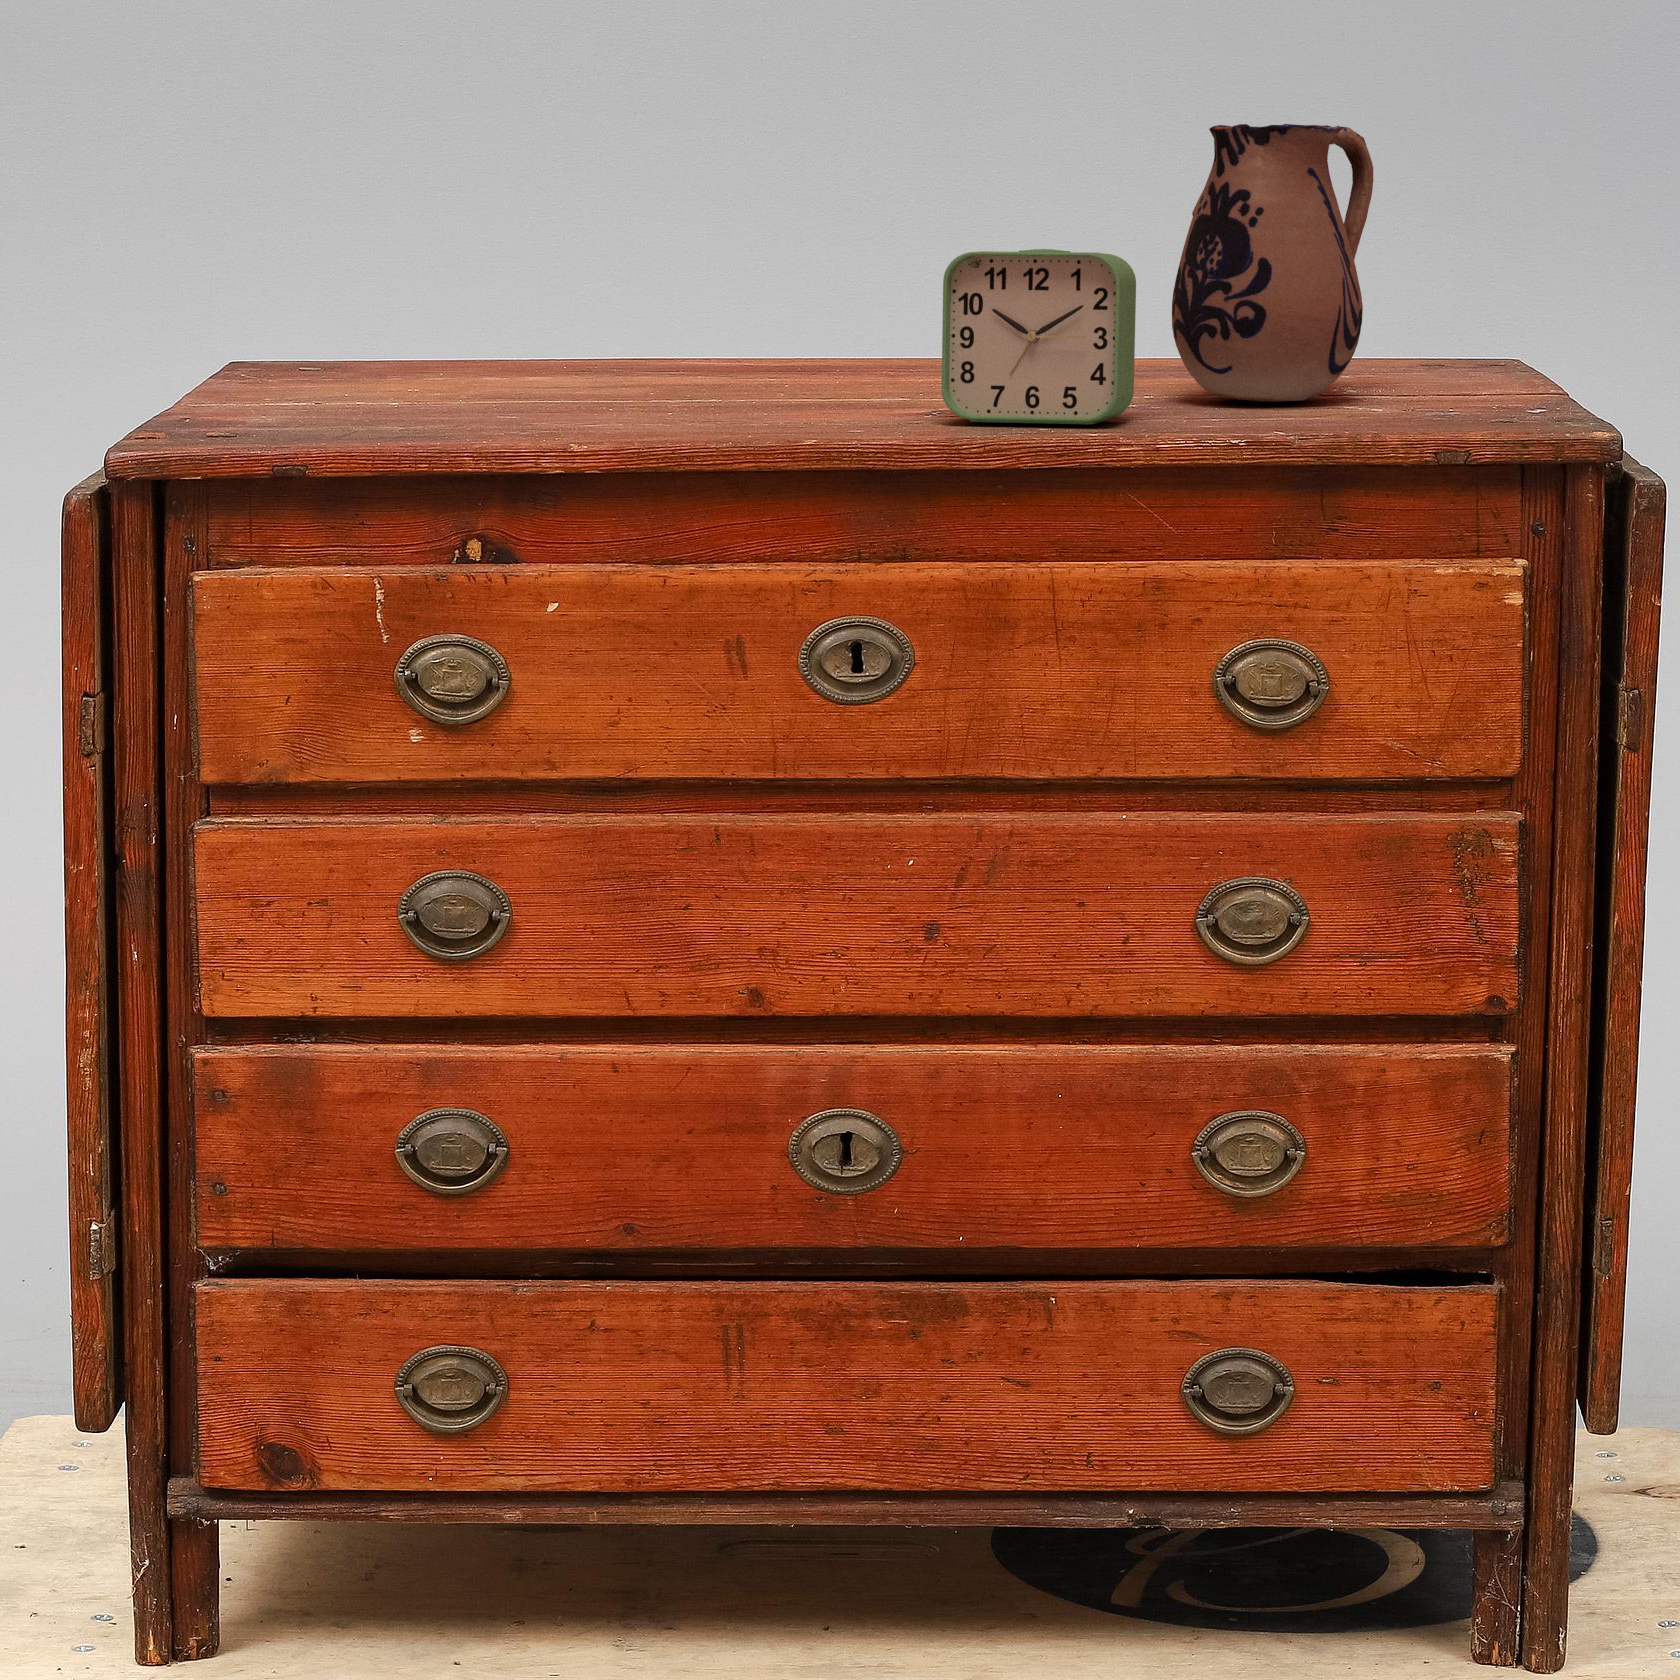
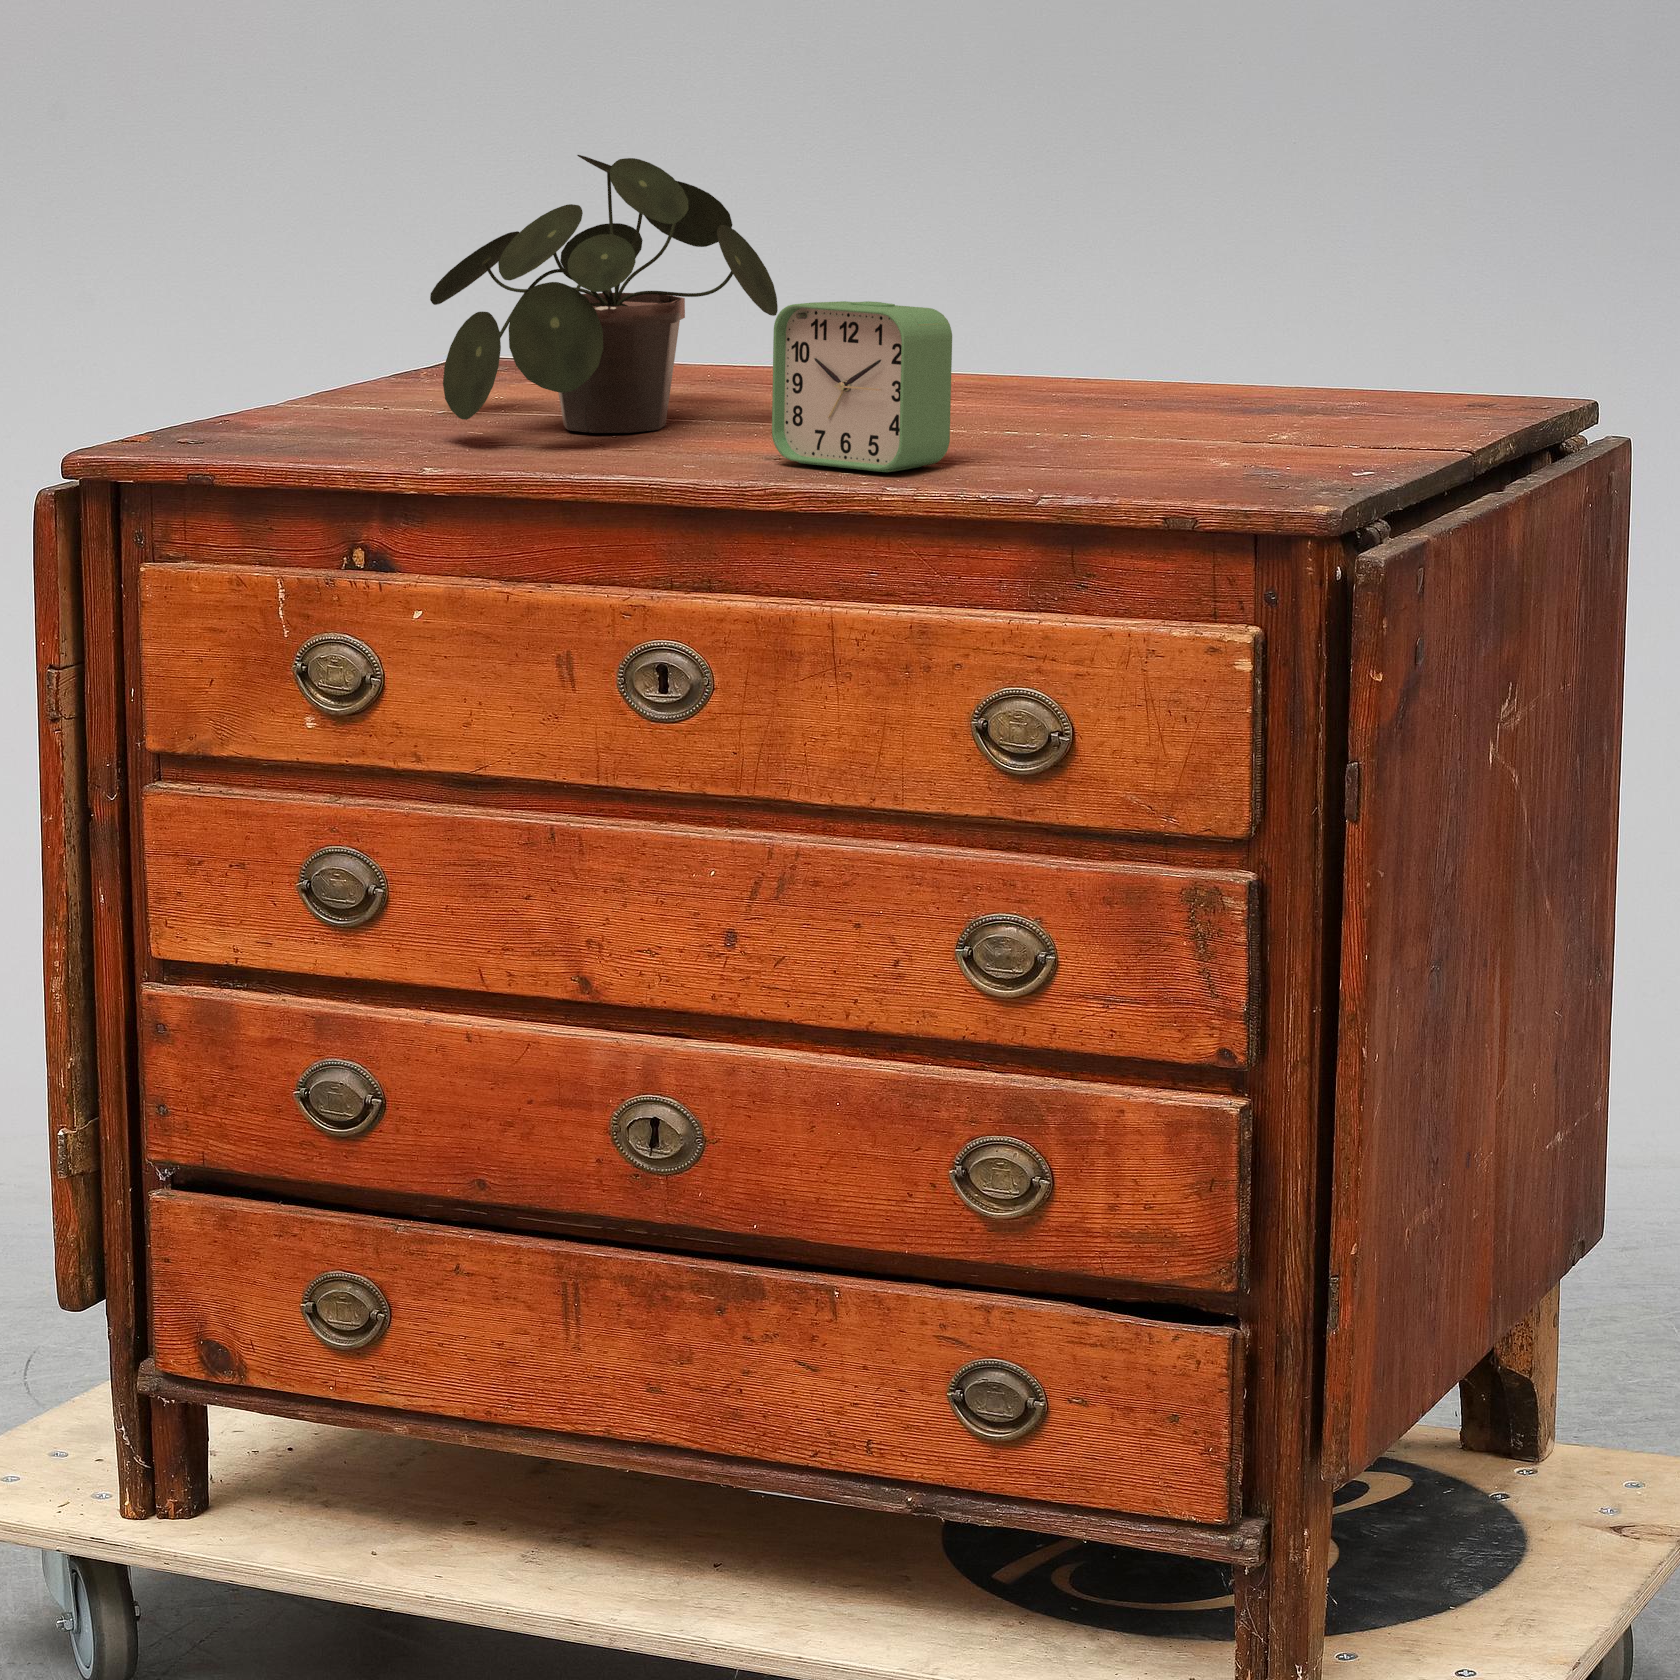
potted plant: none [435,113,835,411] -> present [430,155,778,433]
ceramic pitcher: present [1172,124,1373,402] -> none [1053,175,1275,449]

